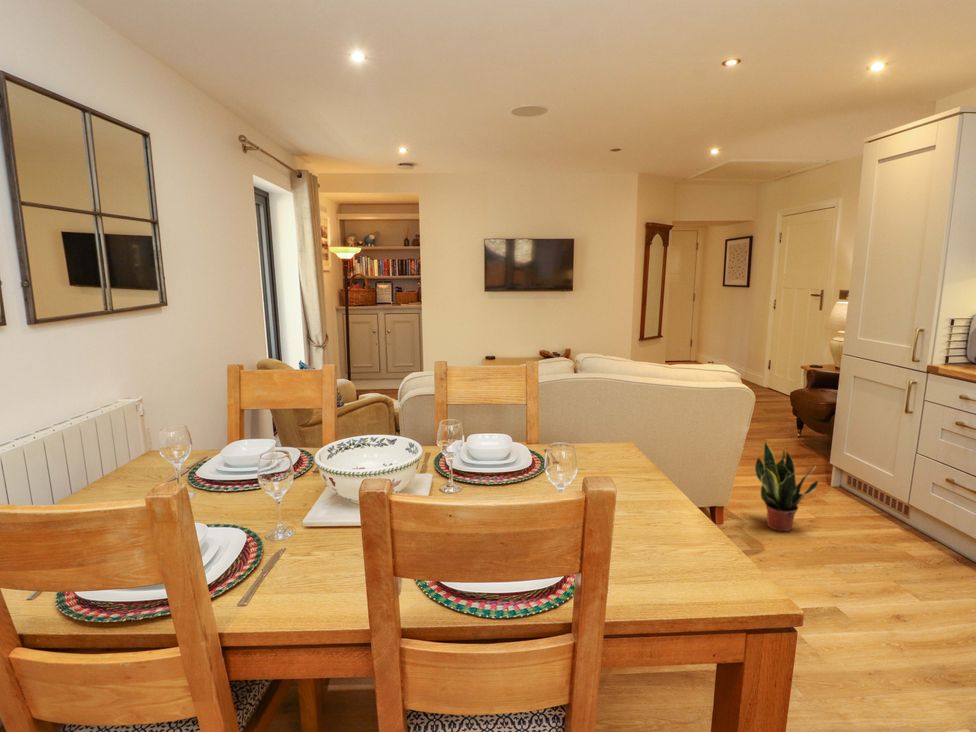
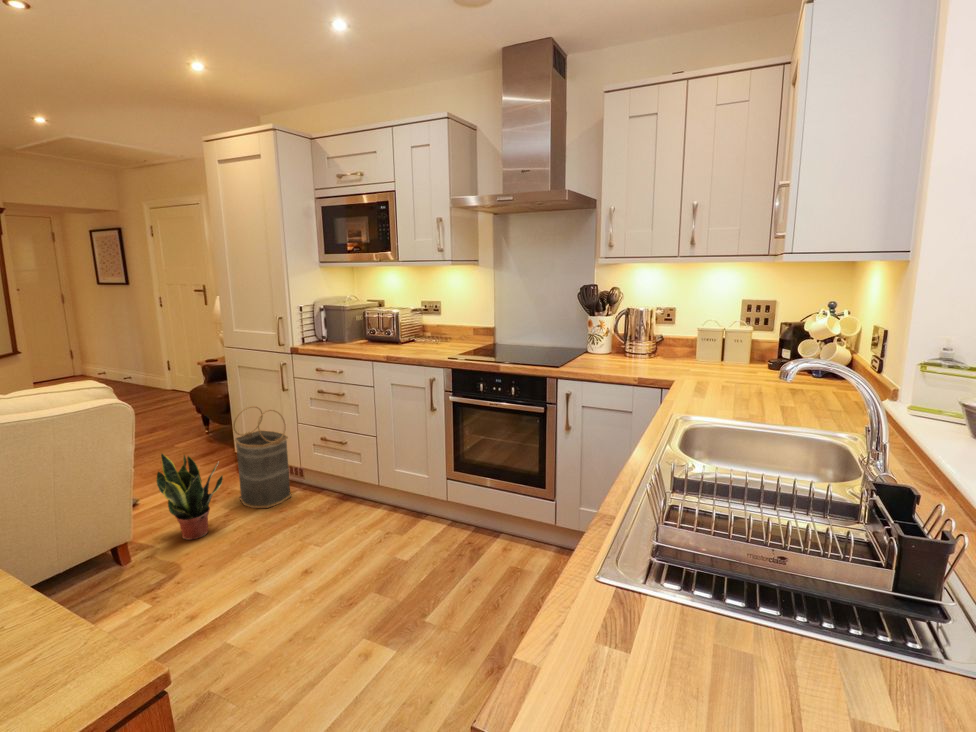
basket: none [827,420,900,533] -> present [233,406,291,508]

